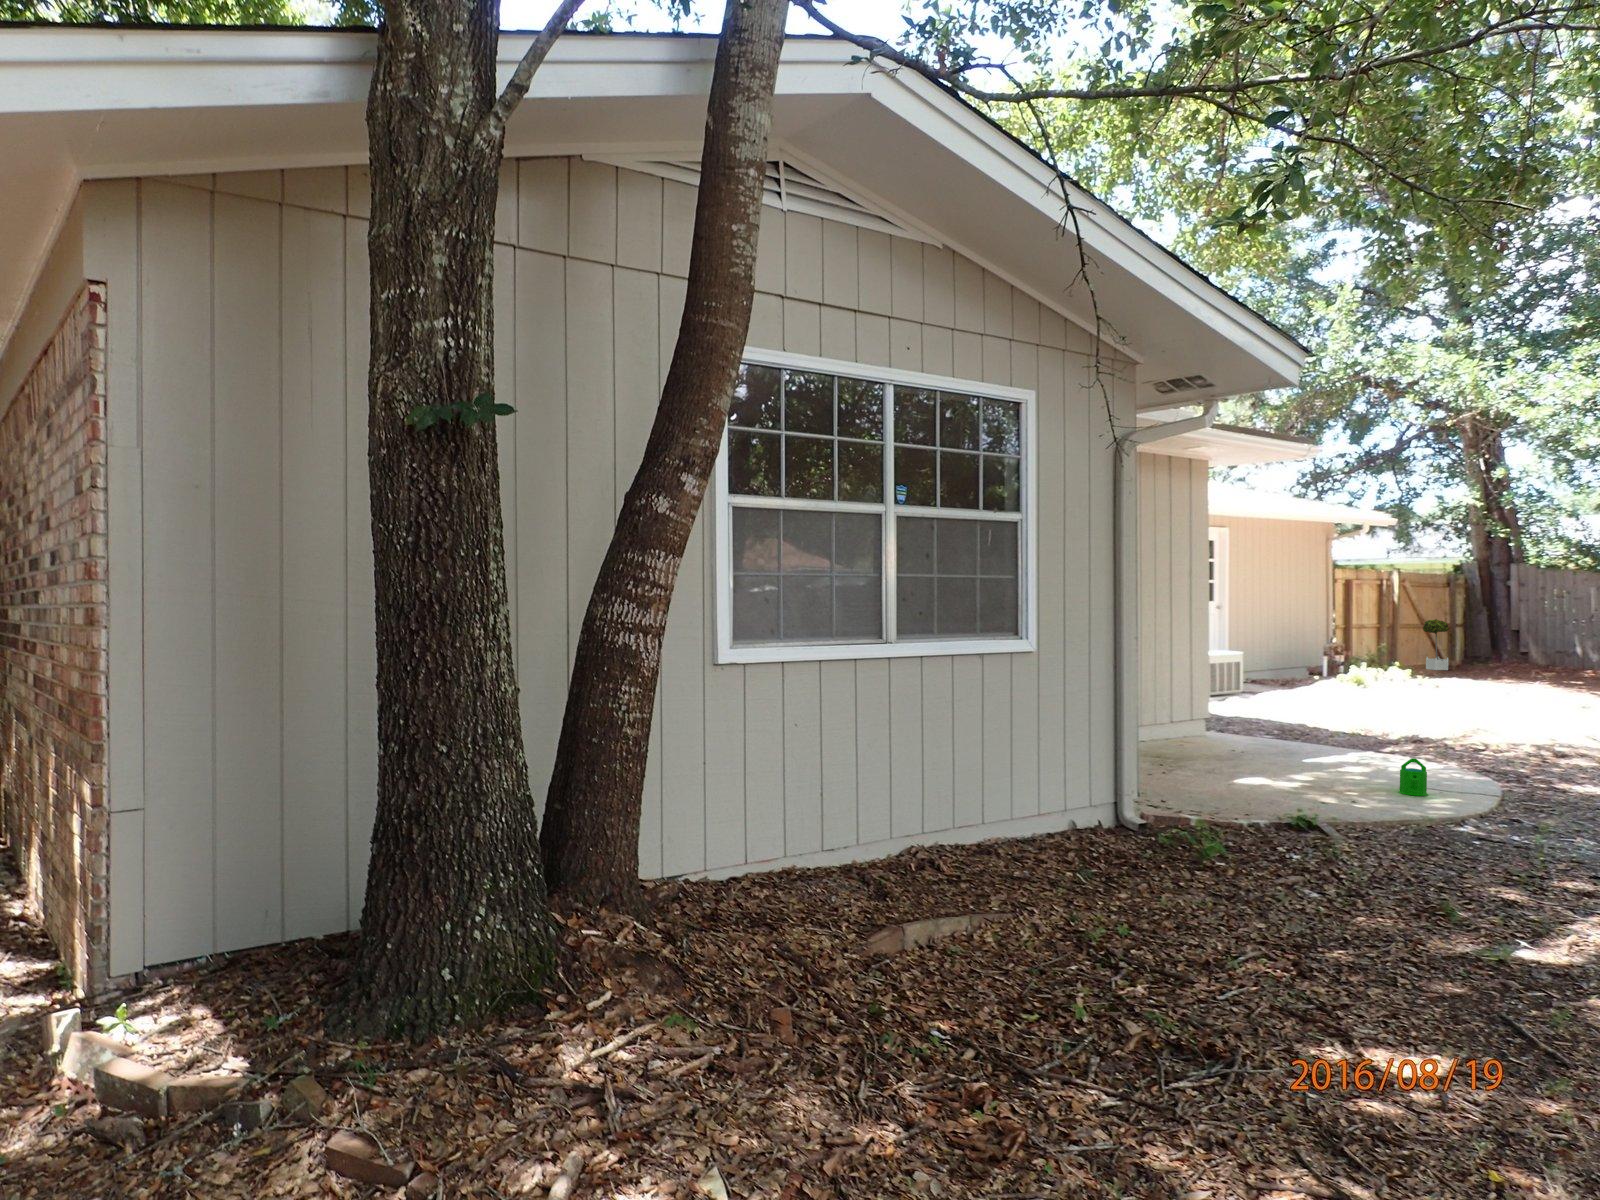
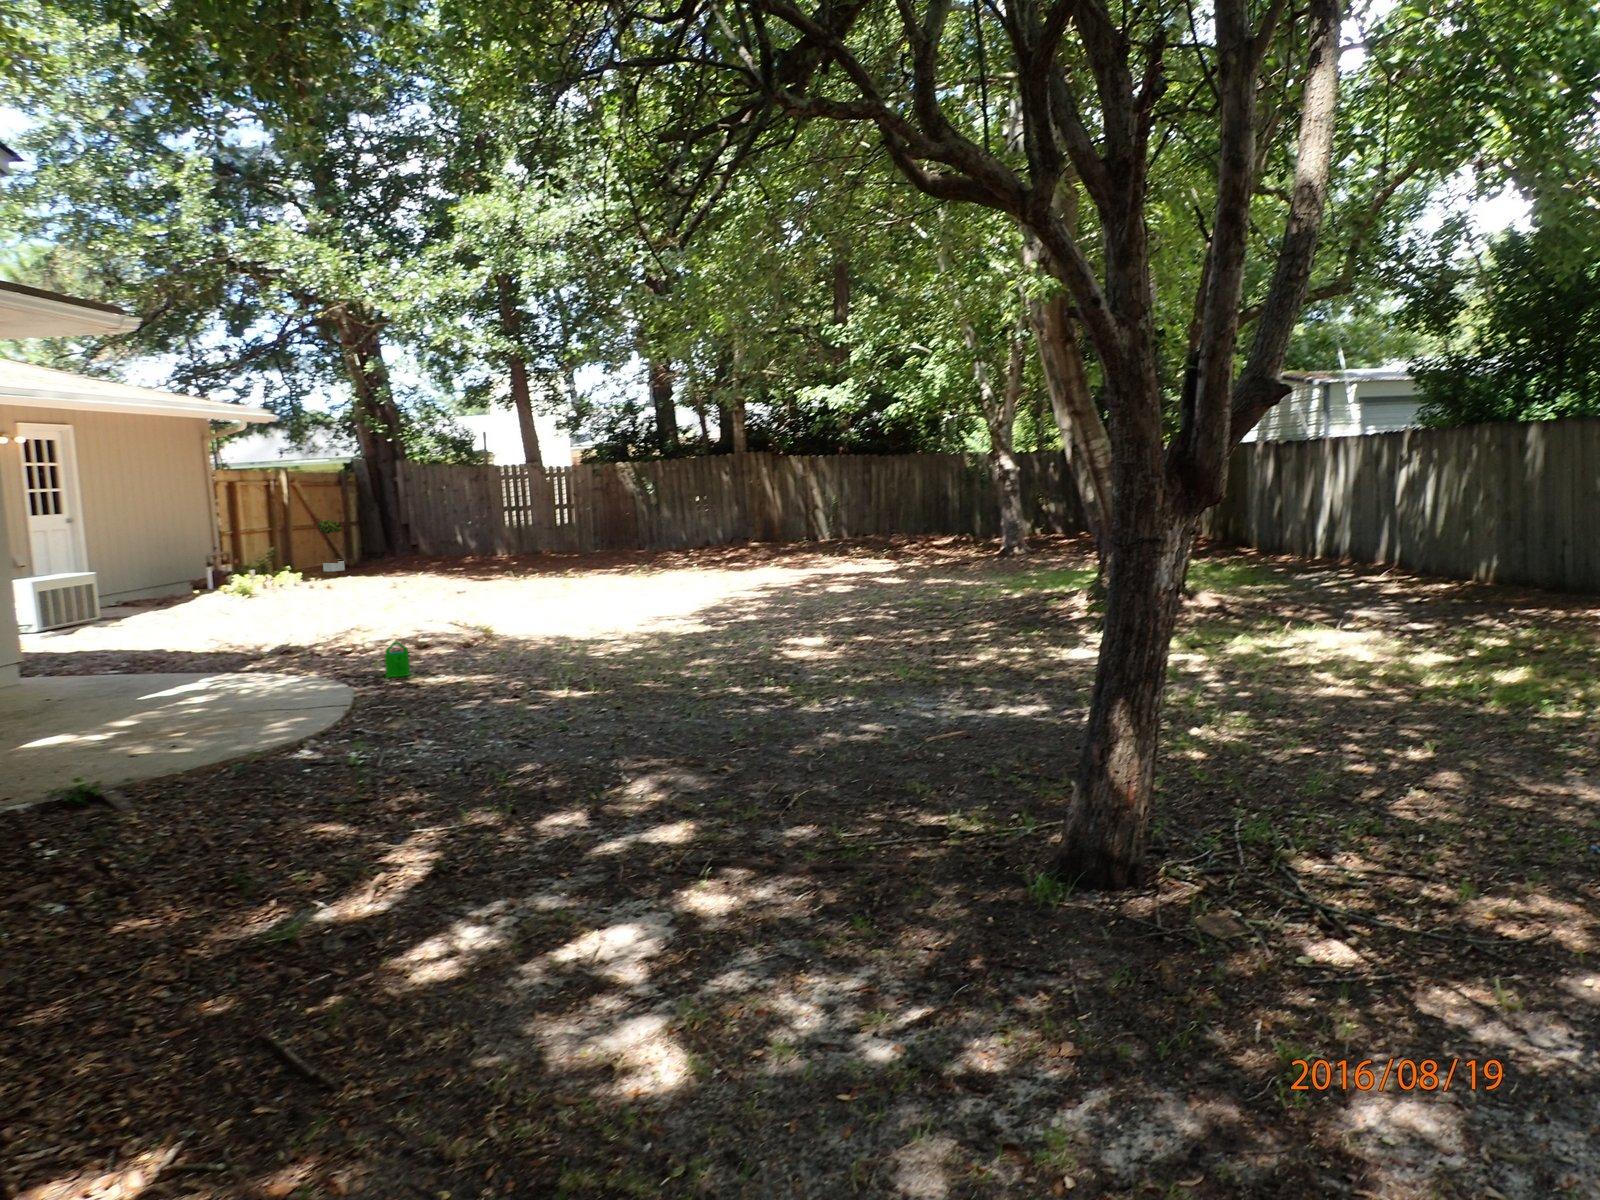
watering can: present [1398,758,1428,796] -> present [385,641,411,677]

